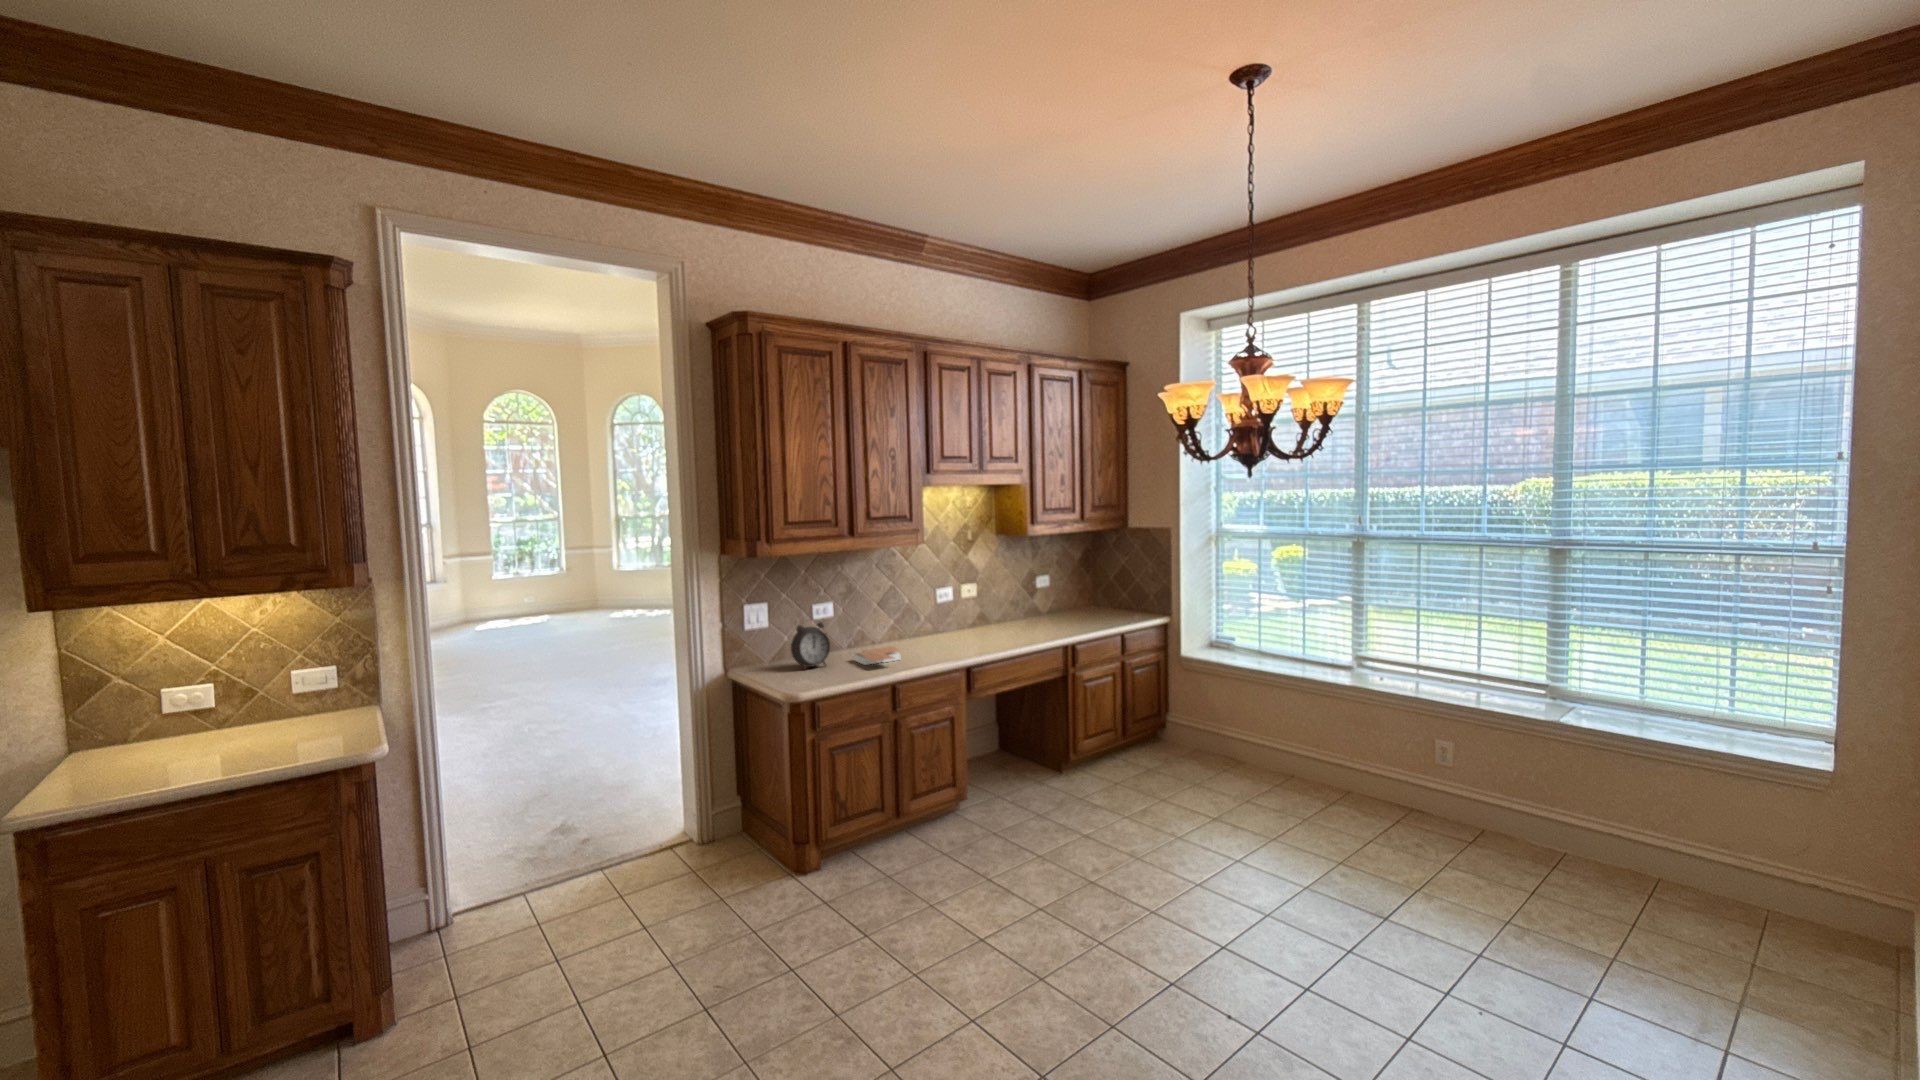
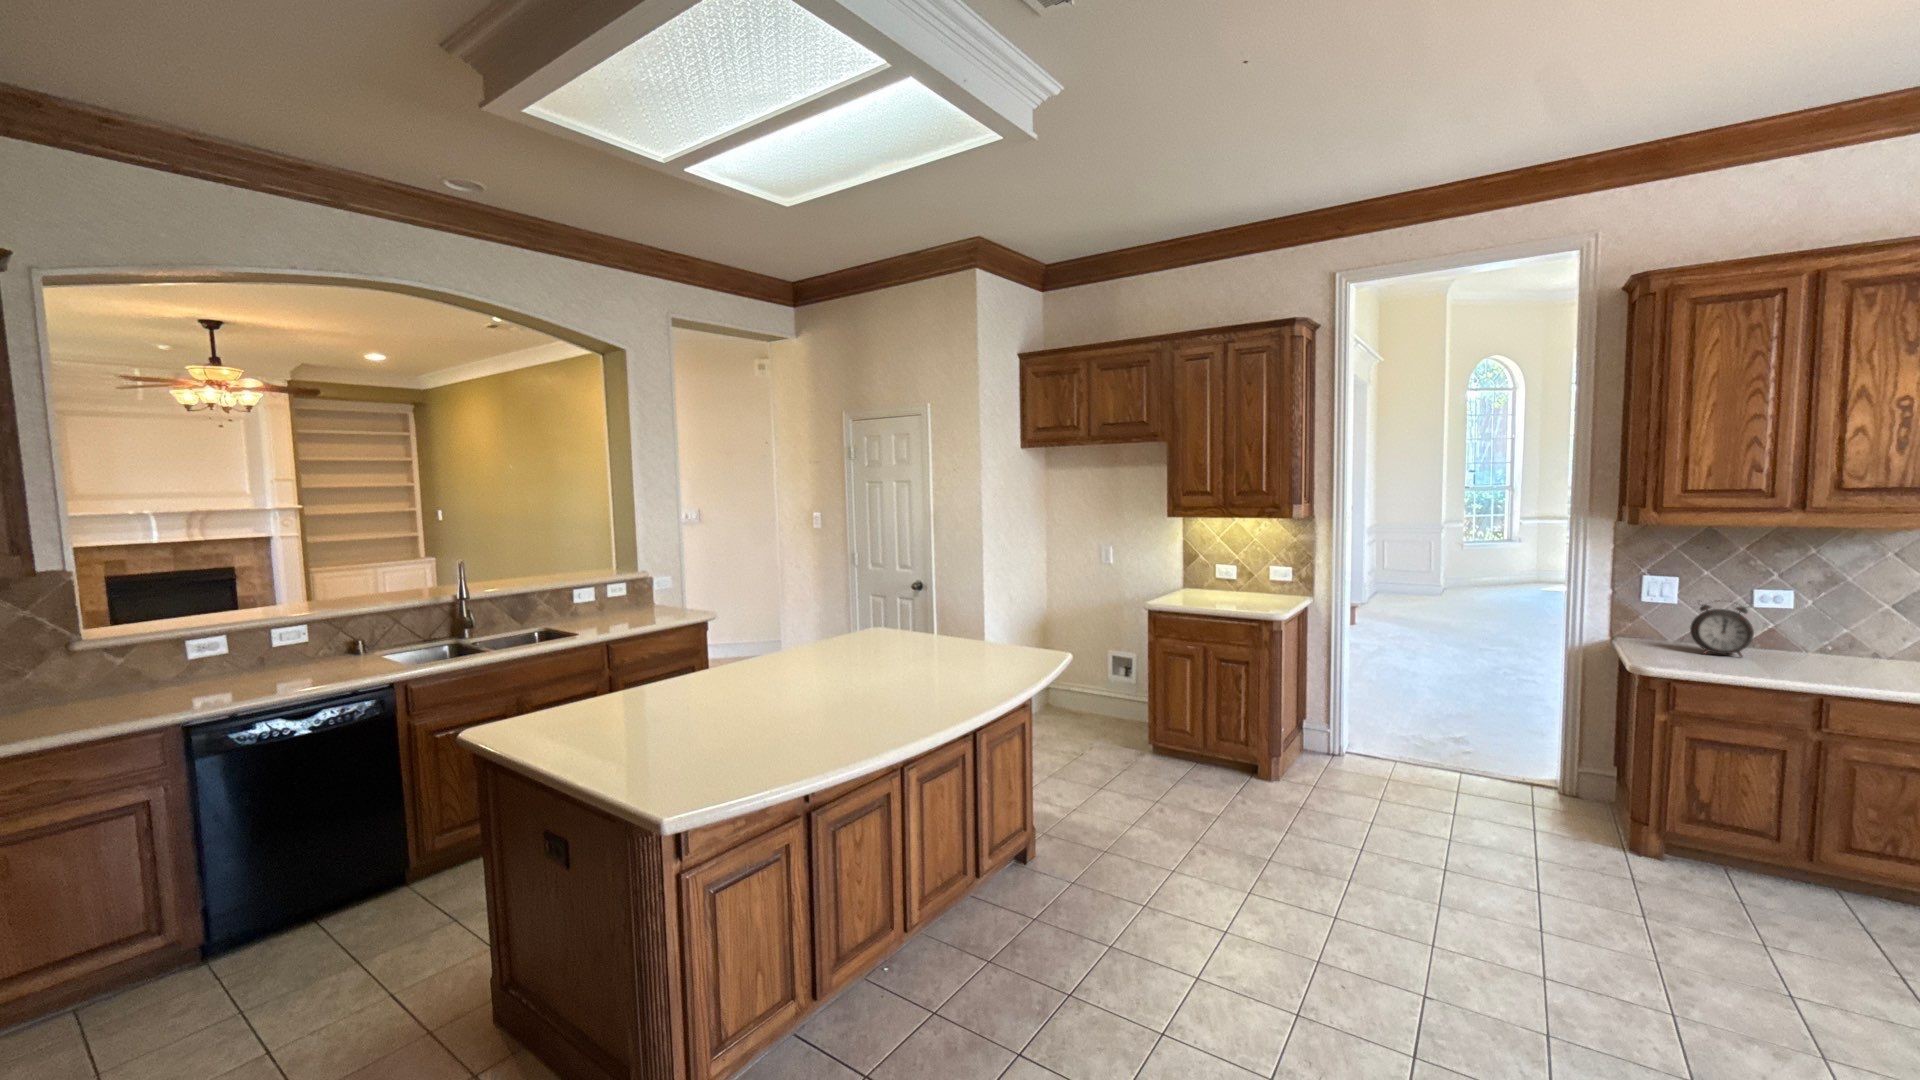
book: present [854,646,900,665] -> none [1797,652,1880,676]

